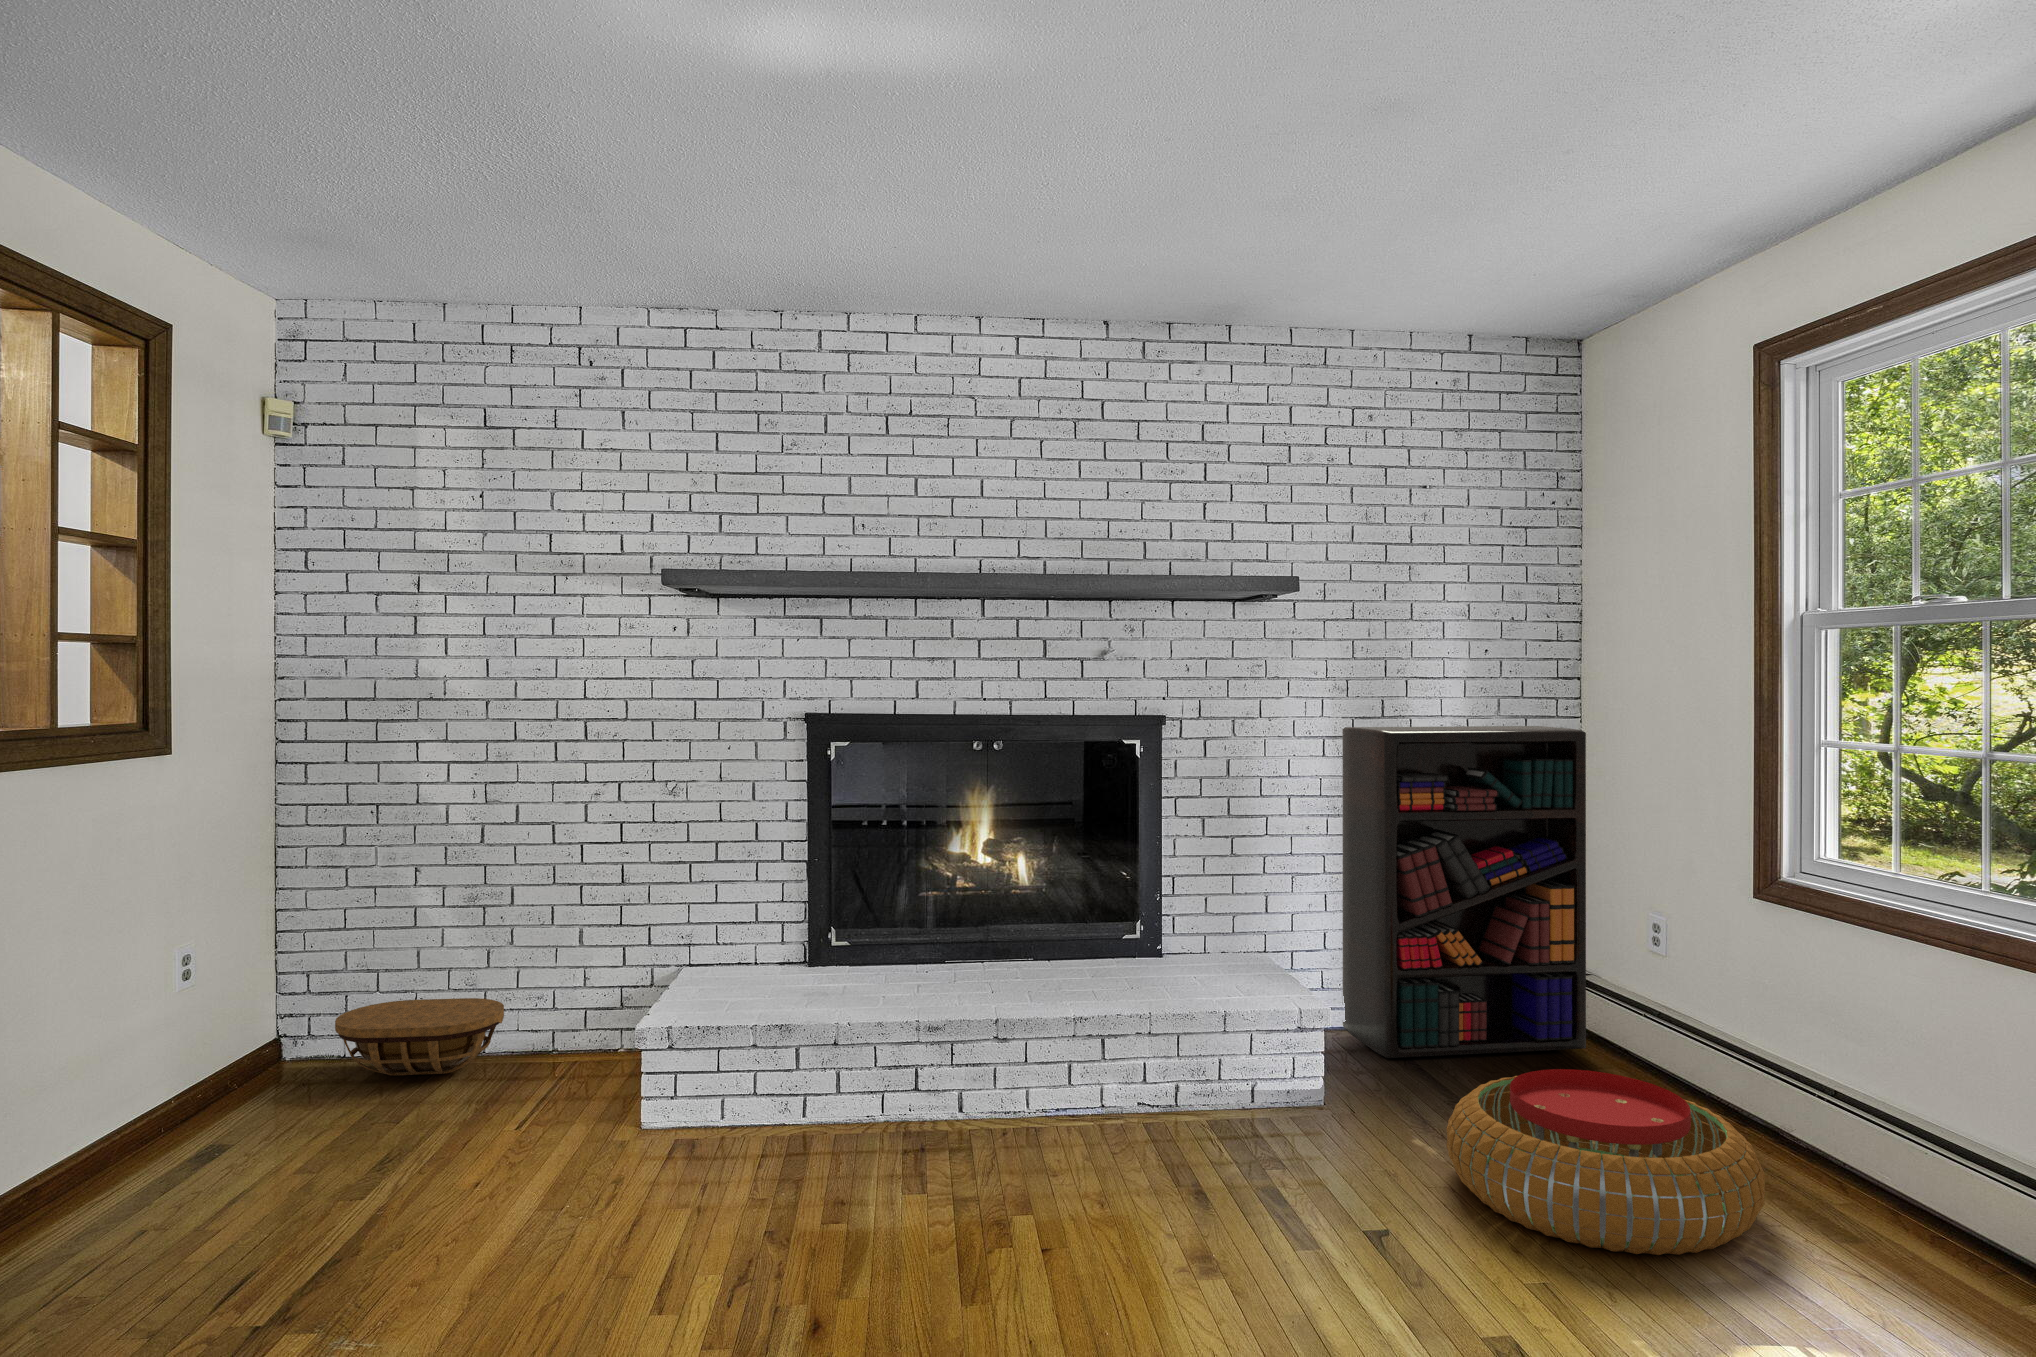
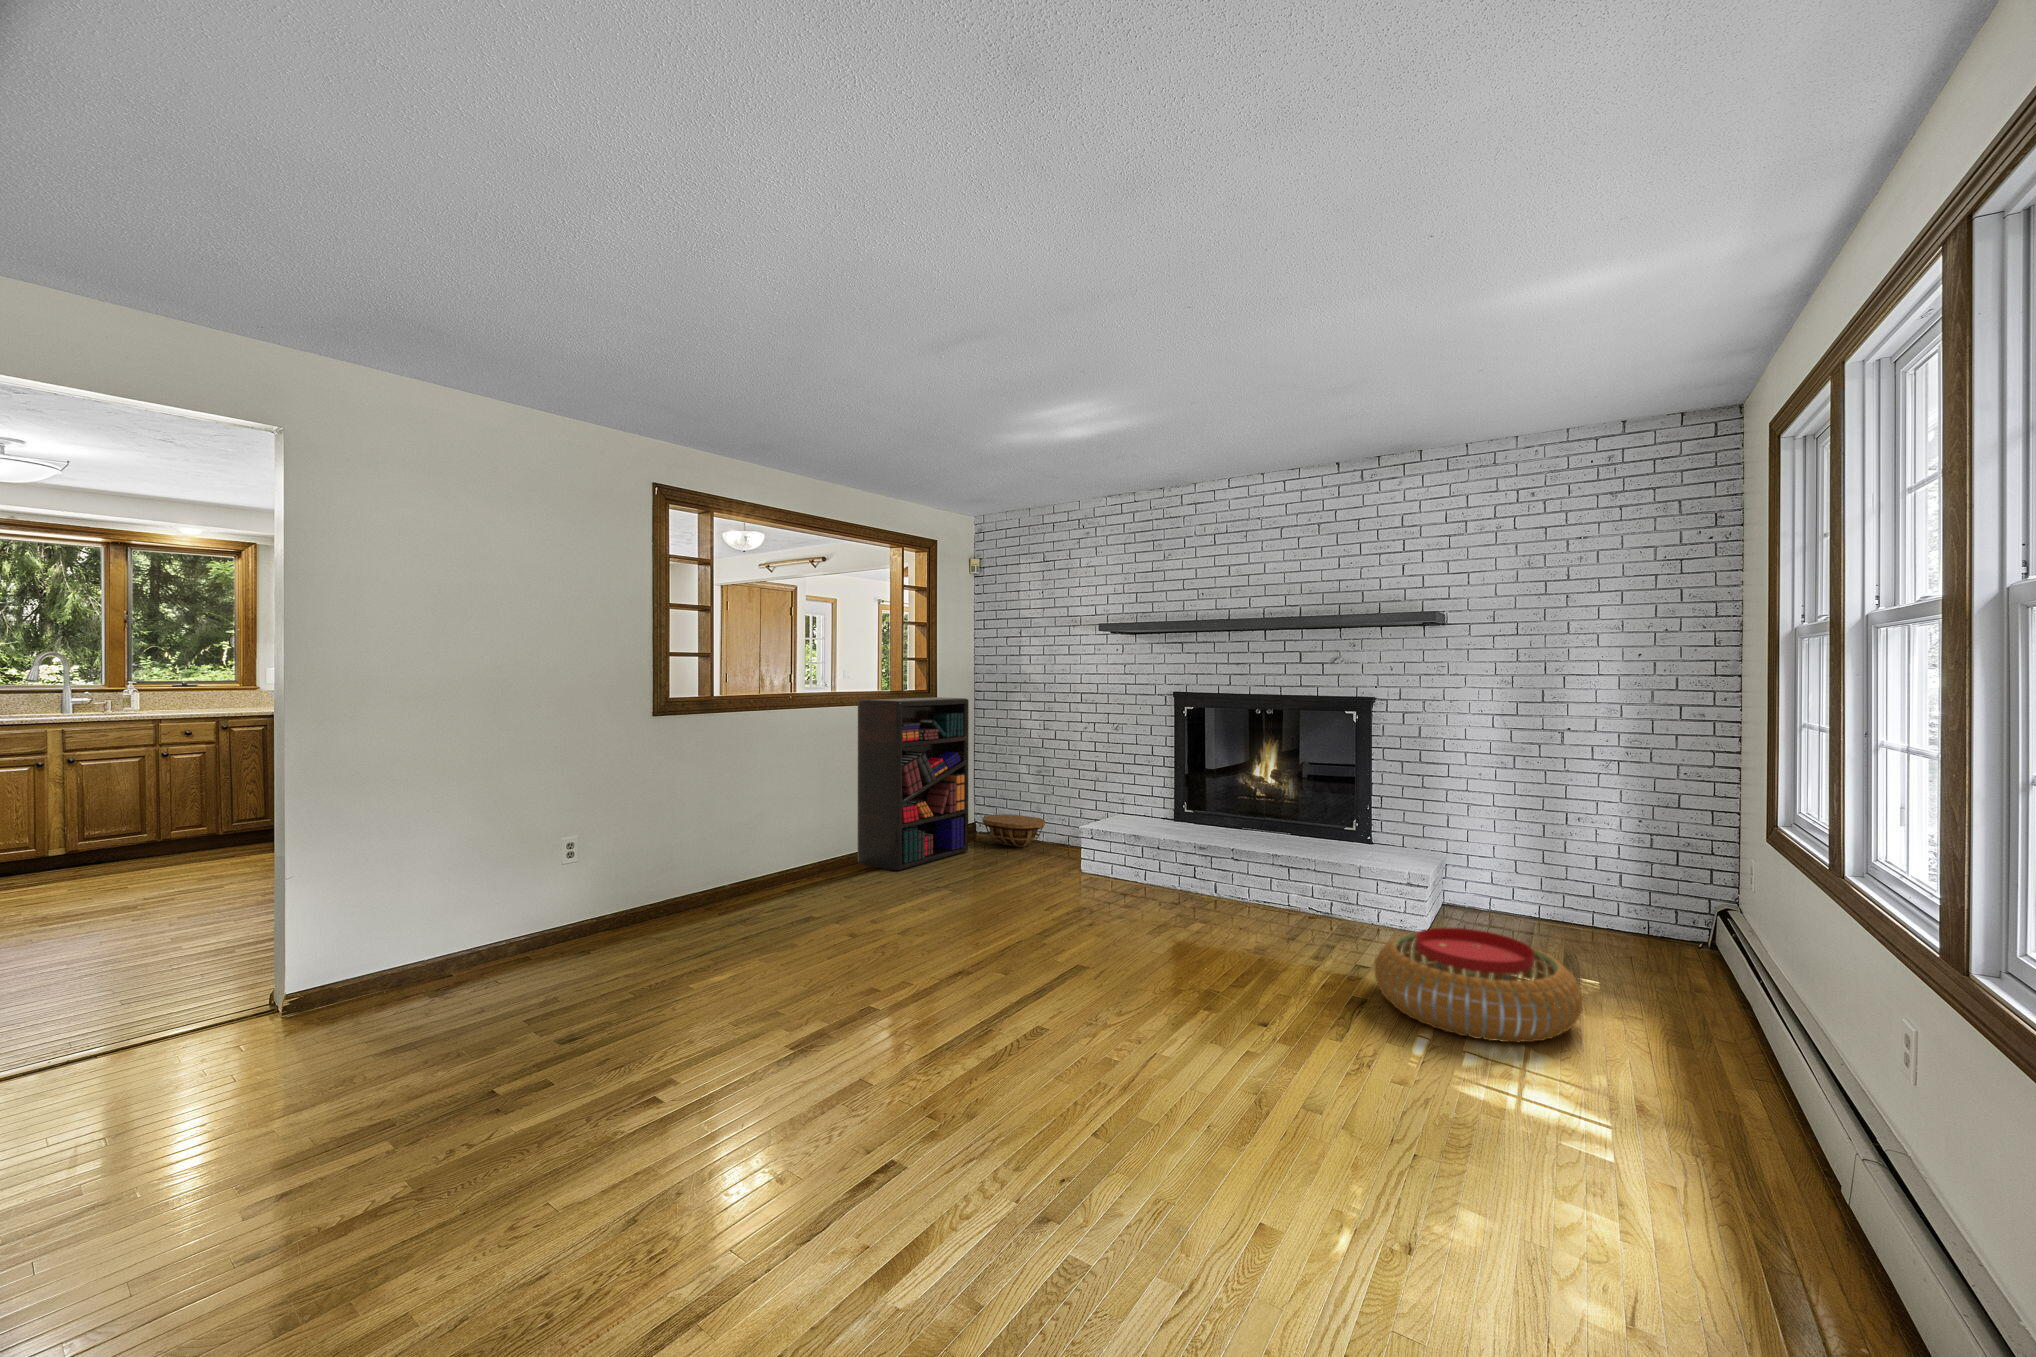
bookshelf: present [1342,726,1586,1058] -> present [858,697,969,871]

